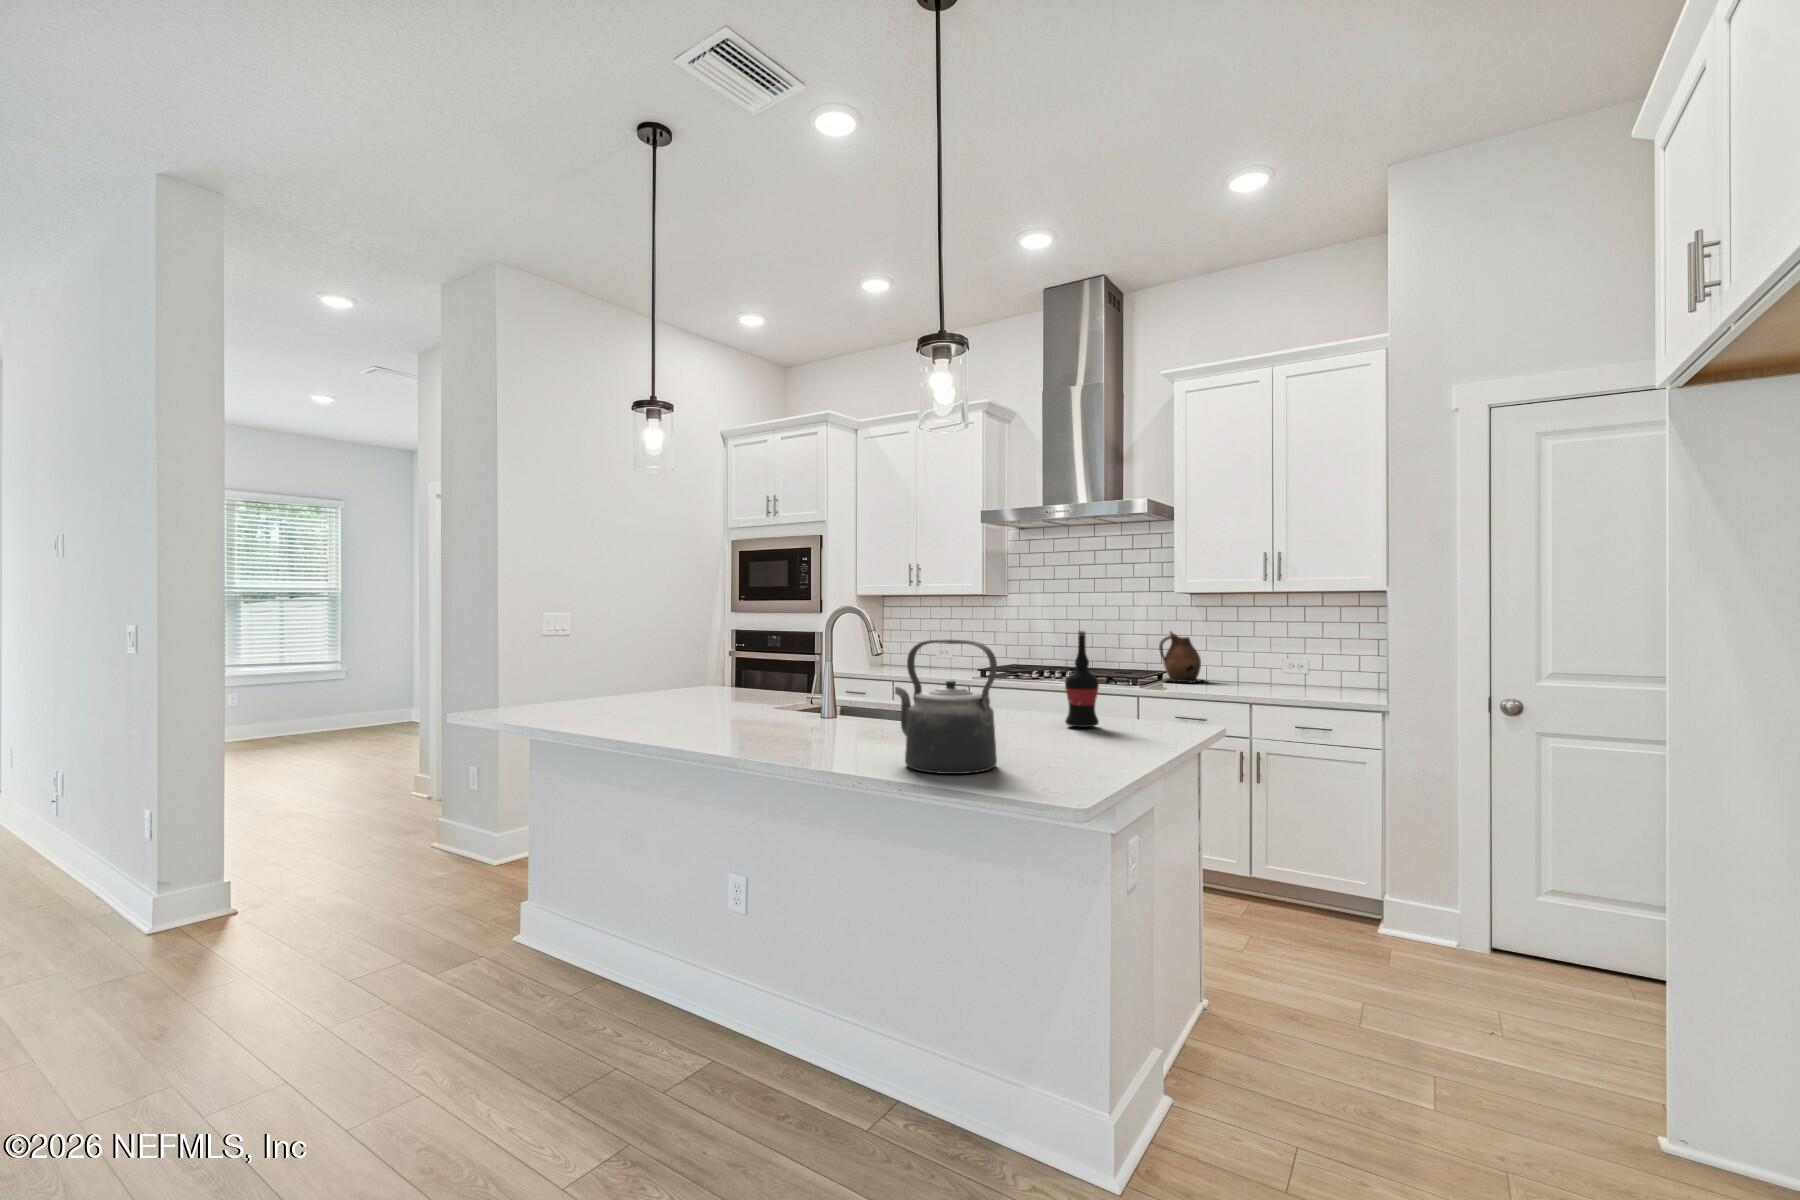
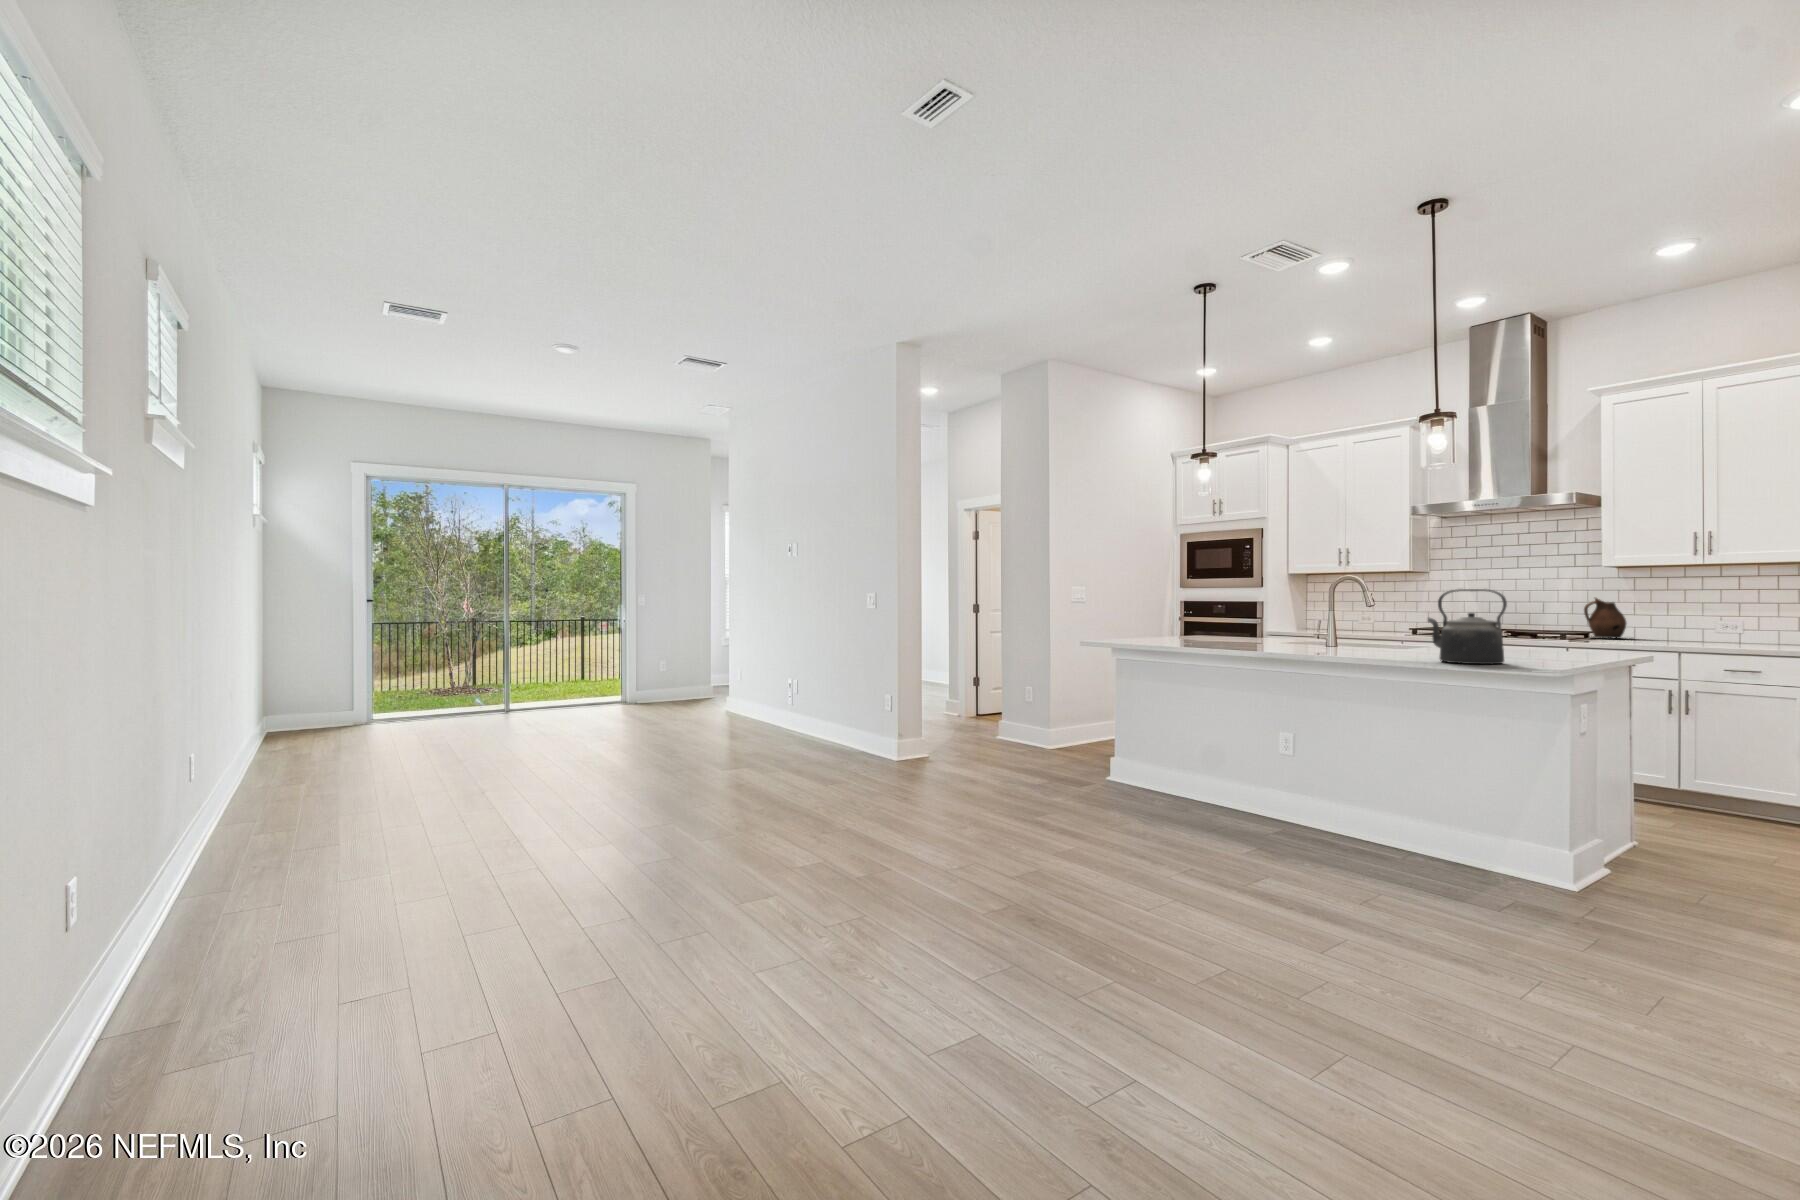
wine bottle: present [1065,631,1099,727] -> none [1528,589,1557,653]

